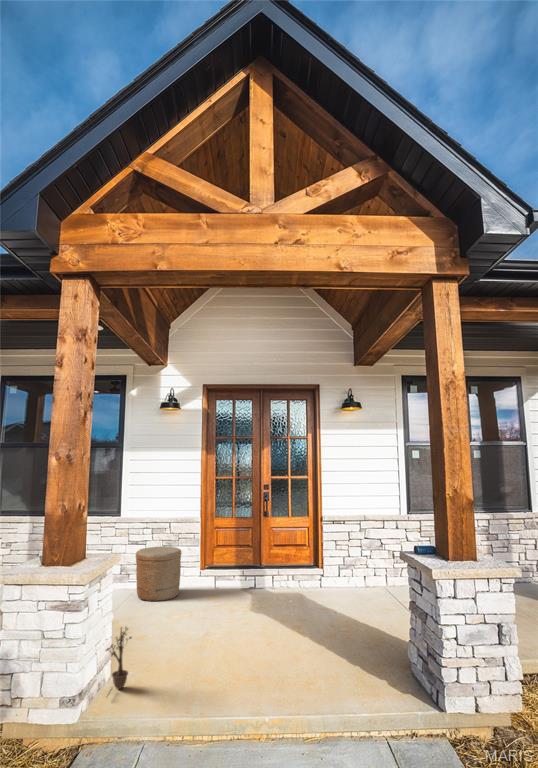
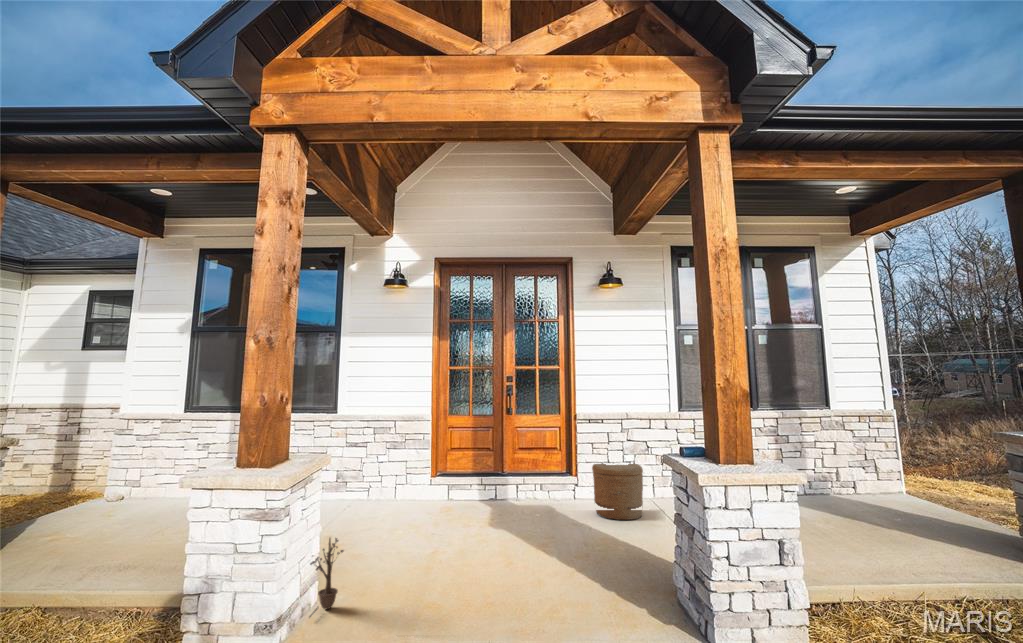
woven basket: present [136,546,182,601] -> present [592,462,643,520]

